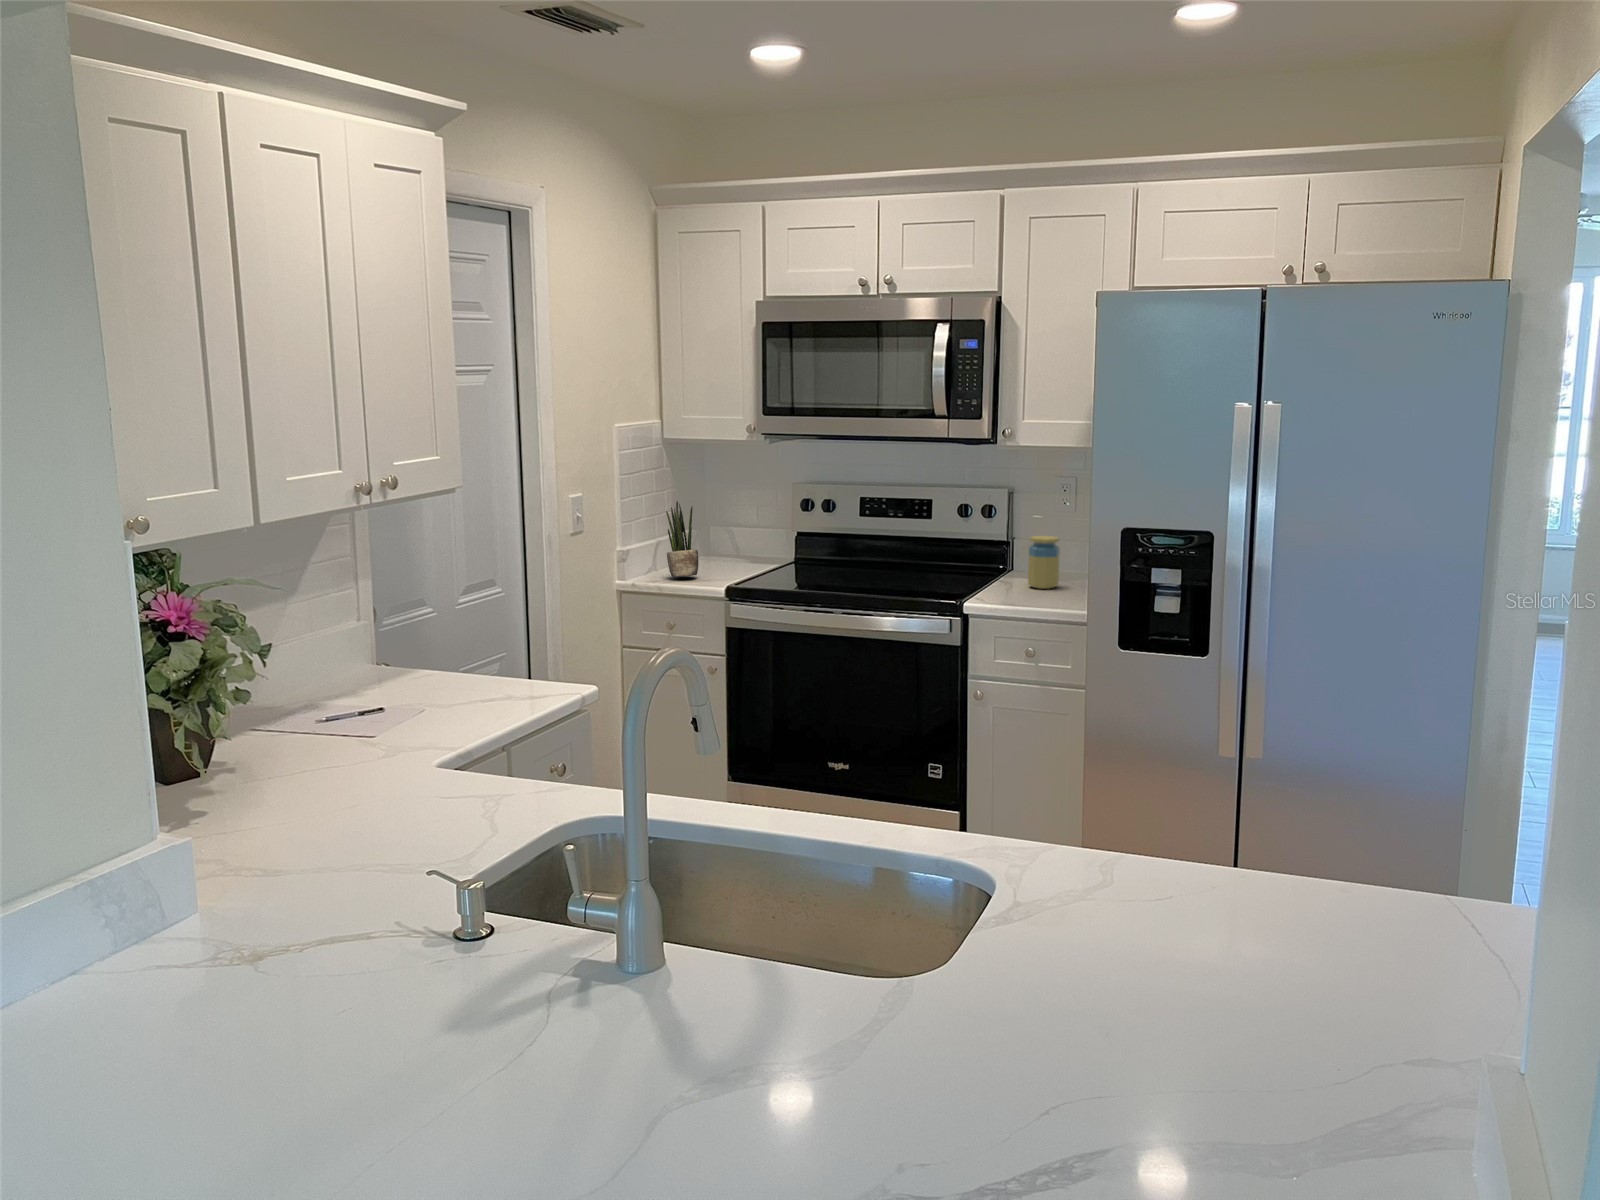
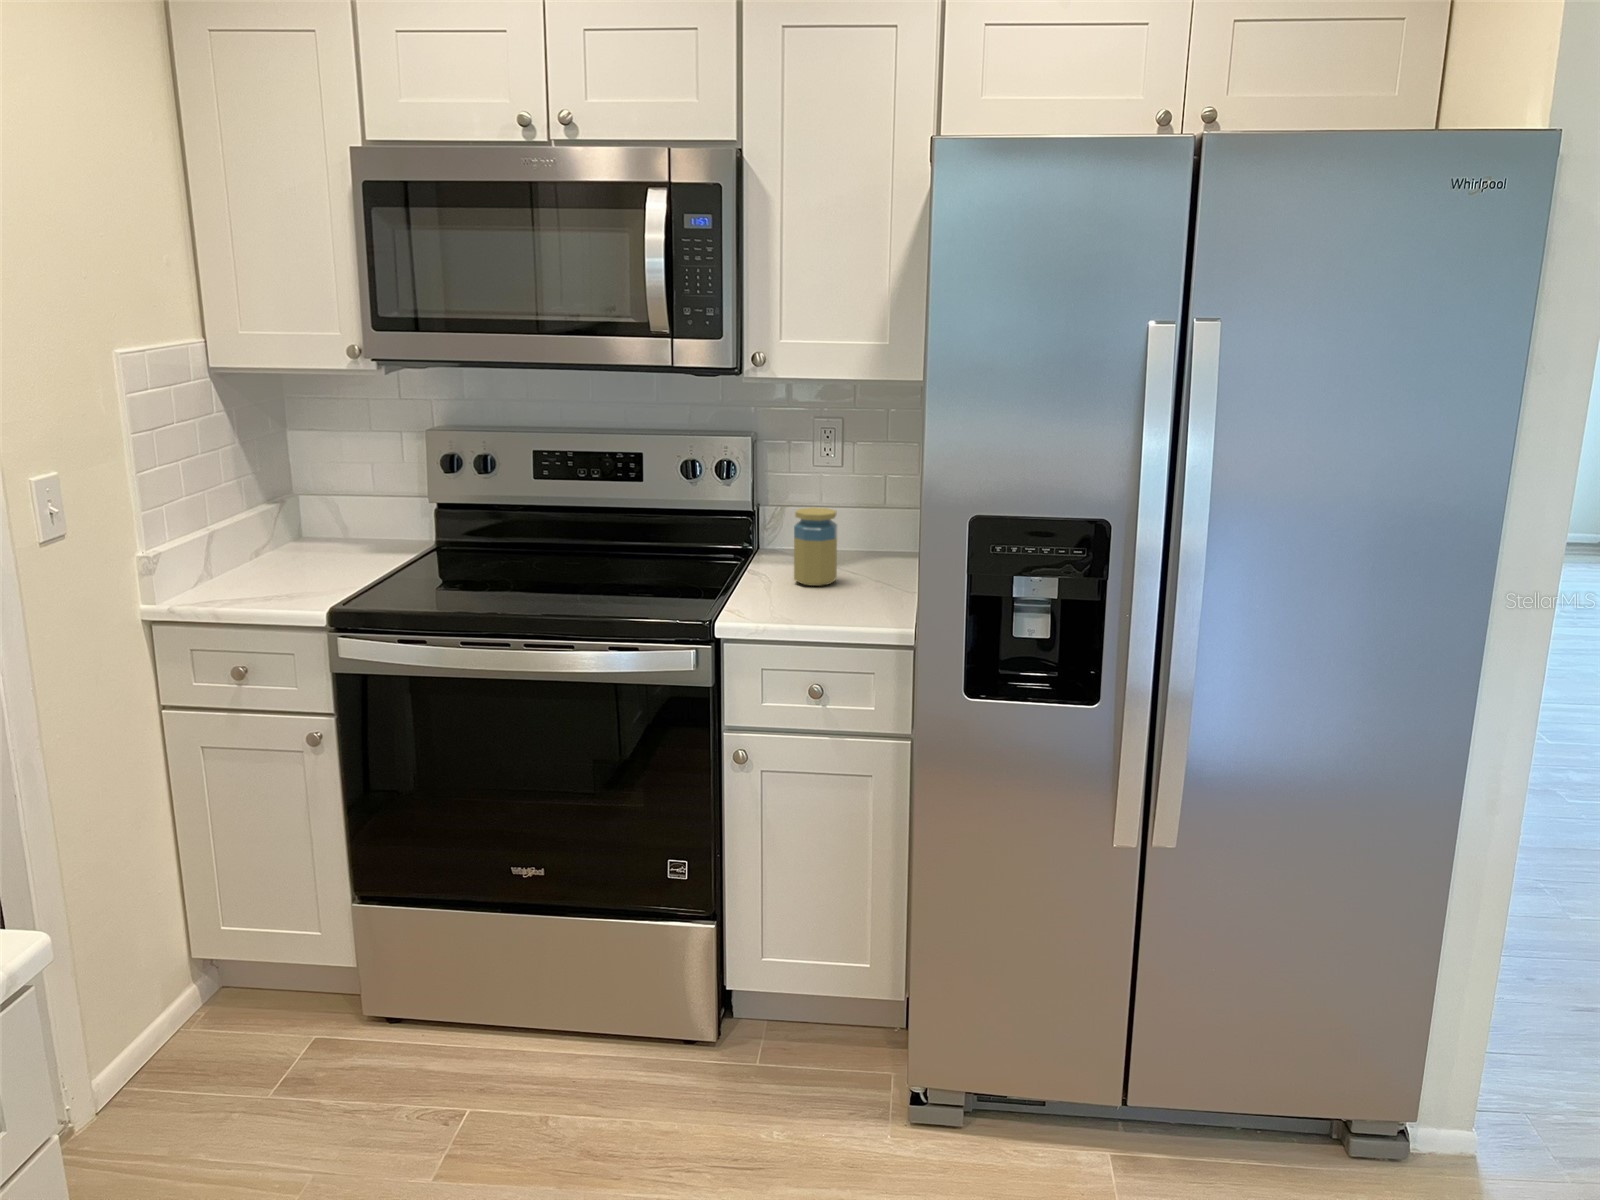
potted plant: present [666,501,698,577] -> none [220,470,282,592]

